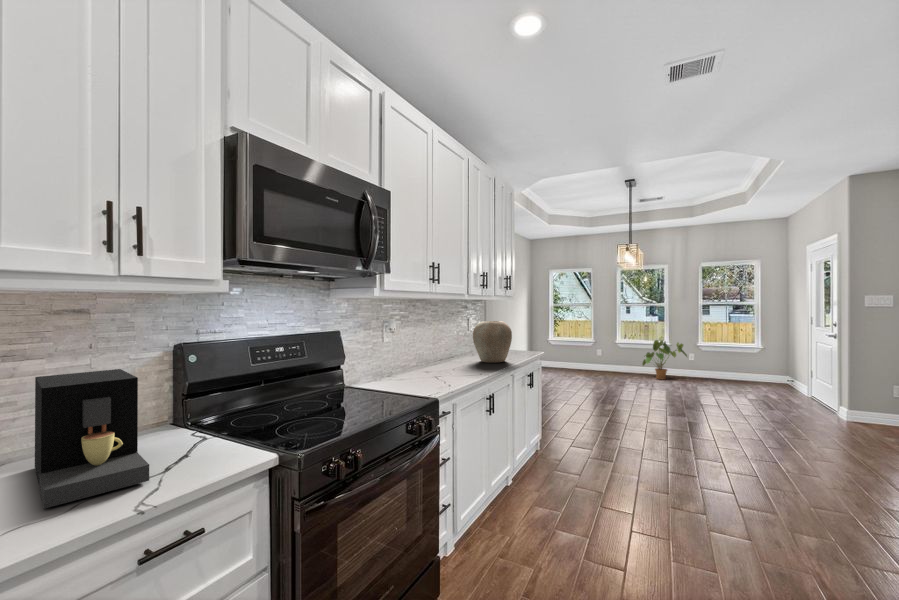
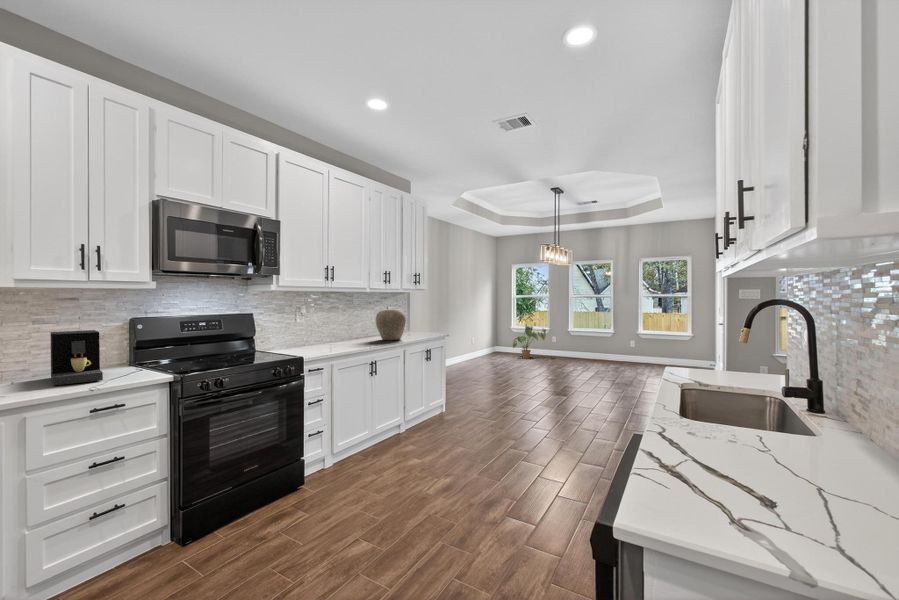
house plant: present [642,340,687,379] -> present [512,326,546,359]

